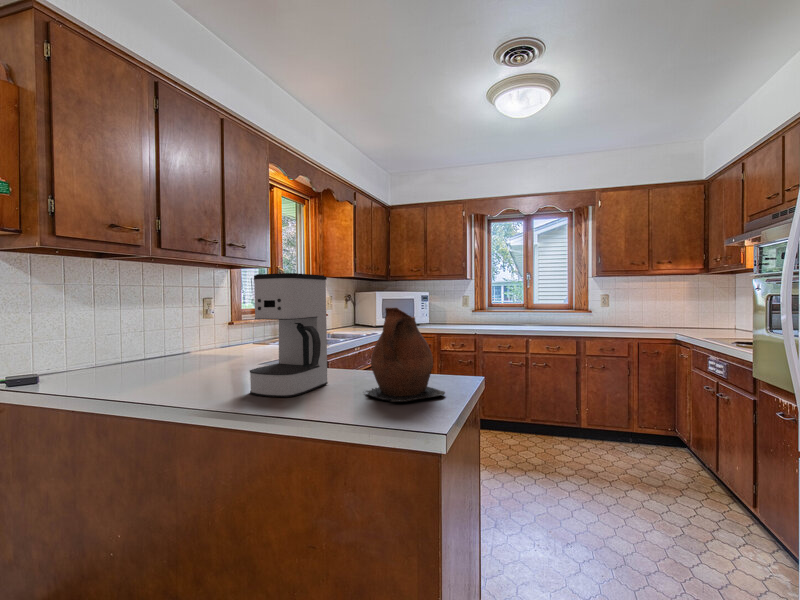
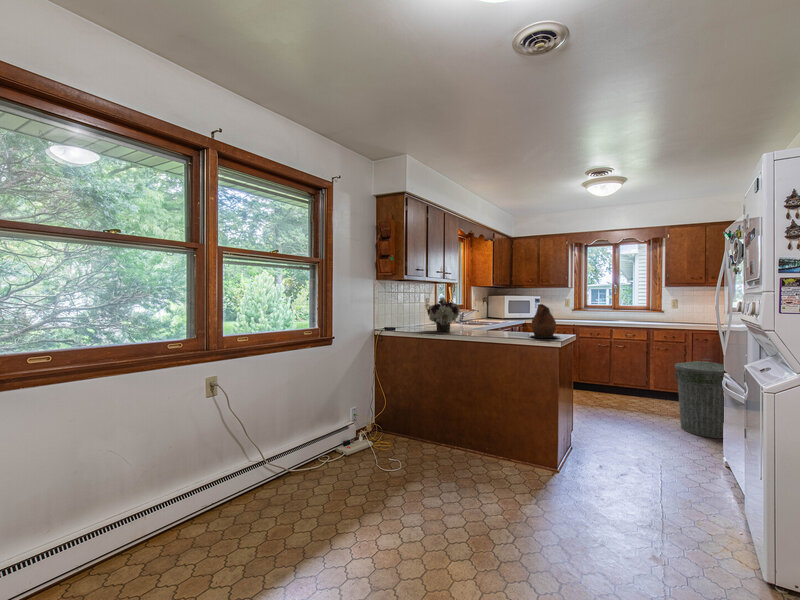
coffee maker: present [250,273,328,397] -> none [482,291,510,336]
flower arrangement: none [145,292,227,377] -> present [427,297,460,332]
trash can: none [638,394,746,540] -> present [675,361,724,438]

